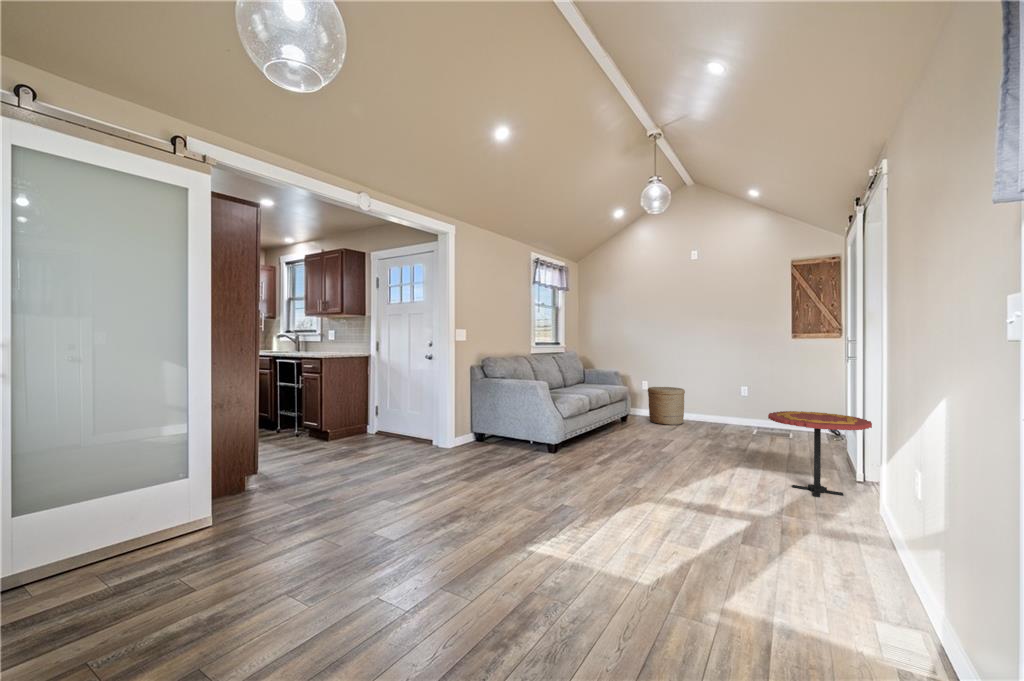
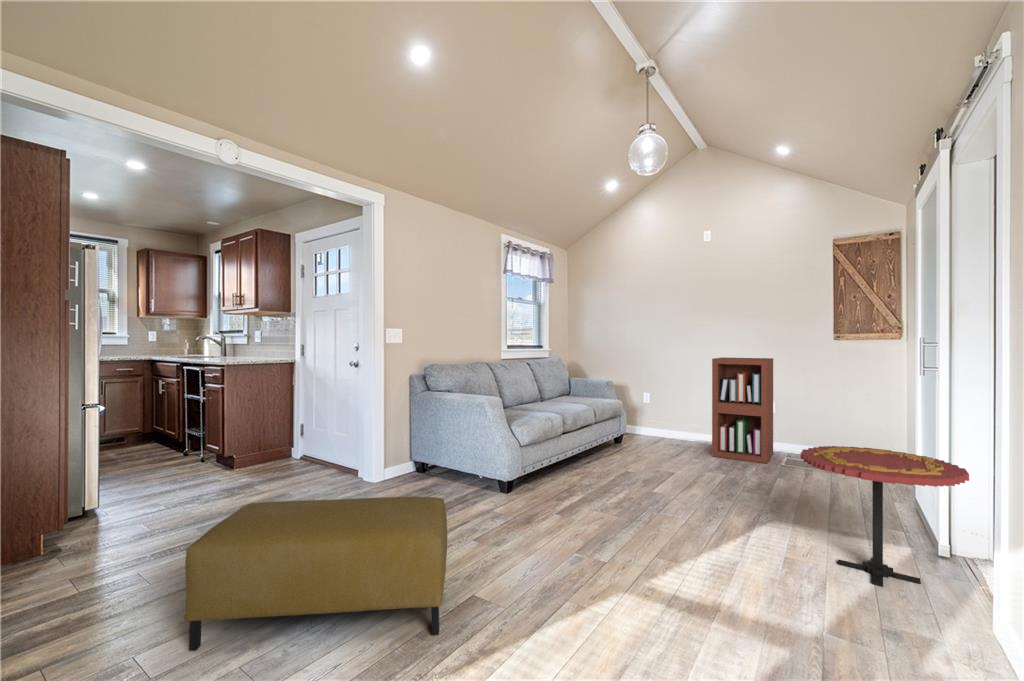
bookshelf: none [700,352,746,433] -> present [712,357,773,463]
woven basket: present [648,387,685,425] -> none [647,401,694,450]
ottoman: none [401,443,553,530] -> present [185,497,447,651]

